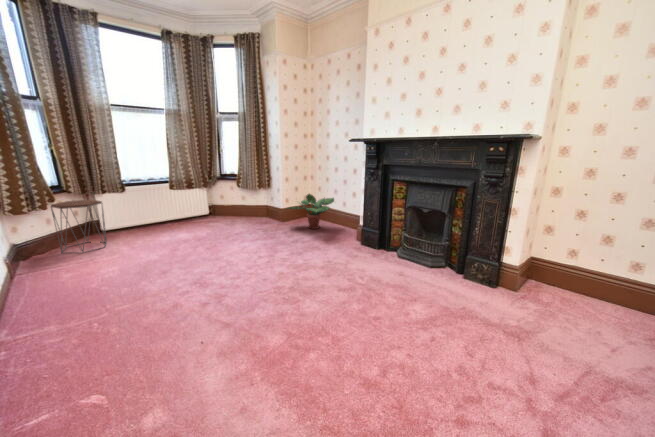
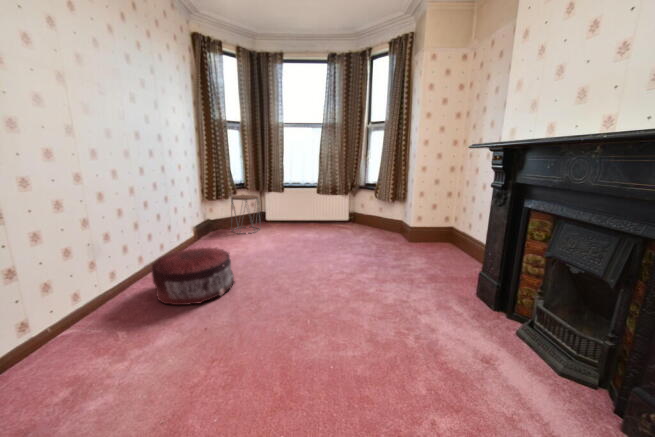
potted plant: present [287,194,334,229] -> none [408,213,475,258]
pouf: none [64,262,179,345] -> present [152,248,234,305]

